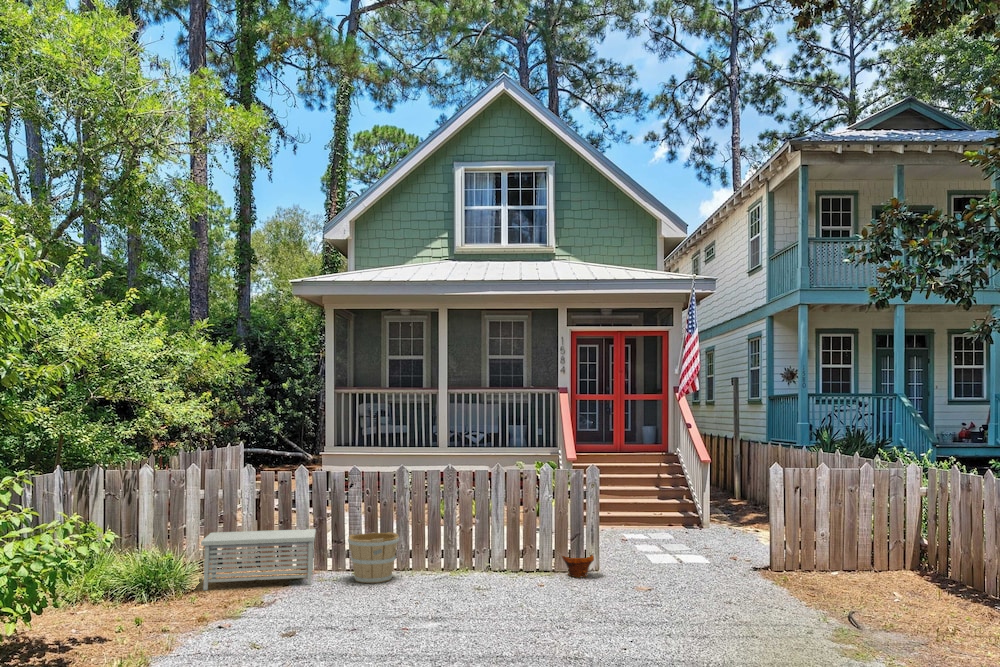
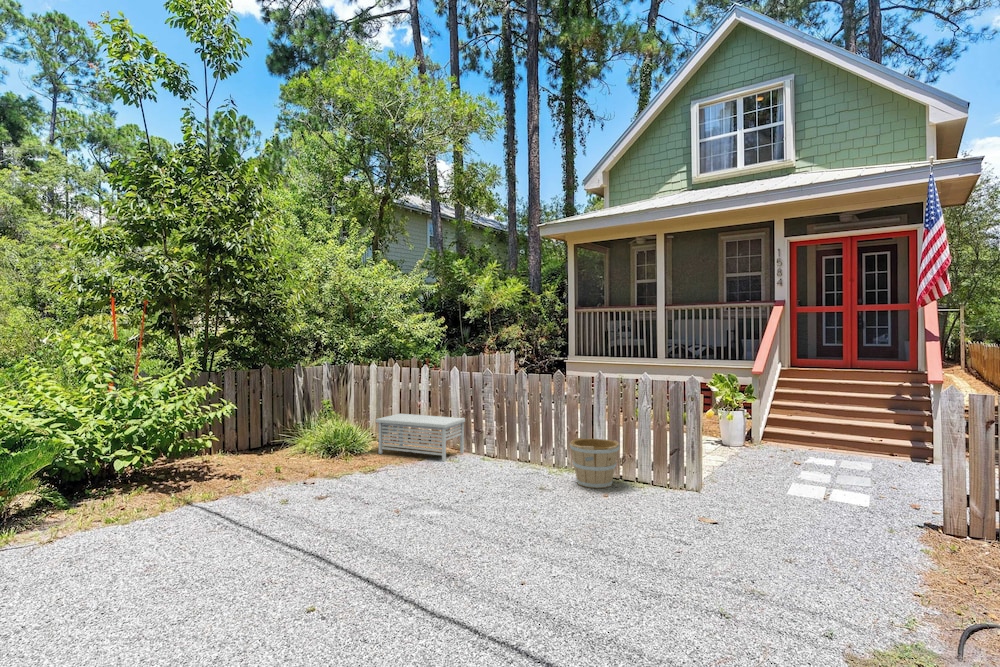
wooden bucket: present [348,532,399,583] -> present [570,438,620,488]
planter: present [562,554,594,577] -> none [652,468,687,496]

